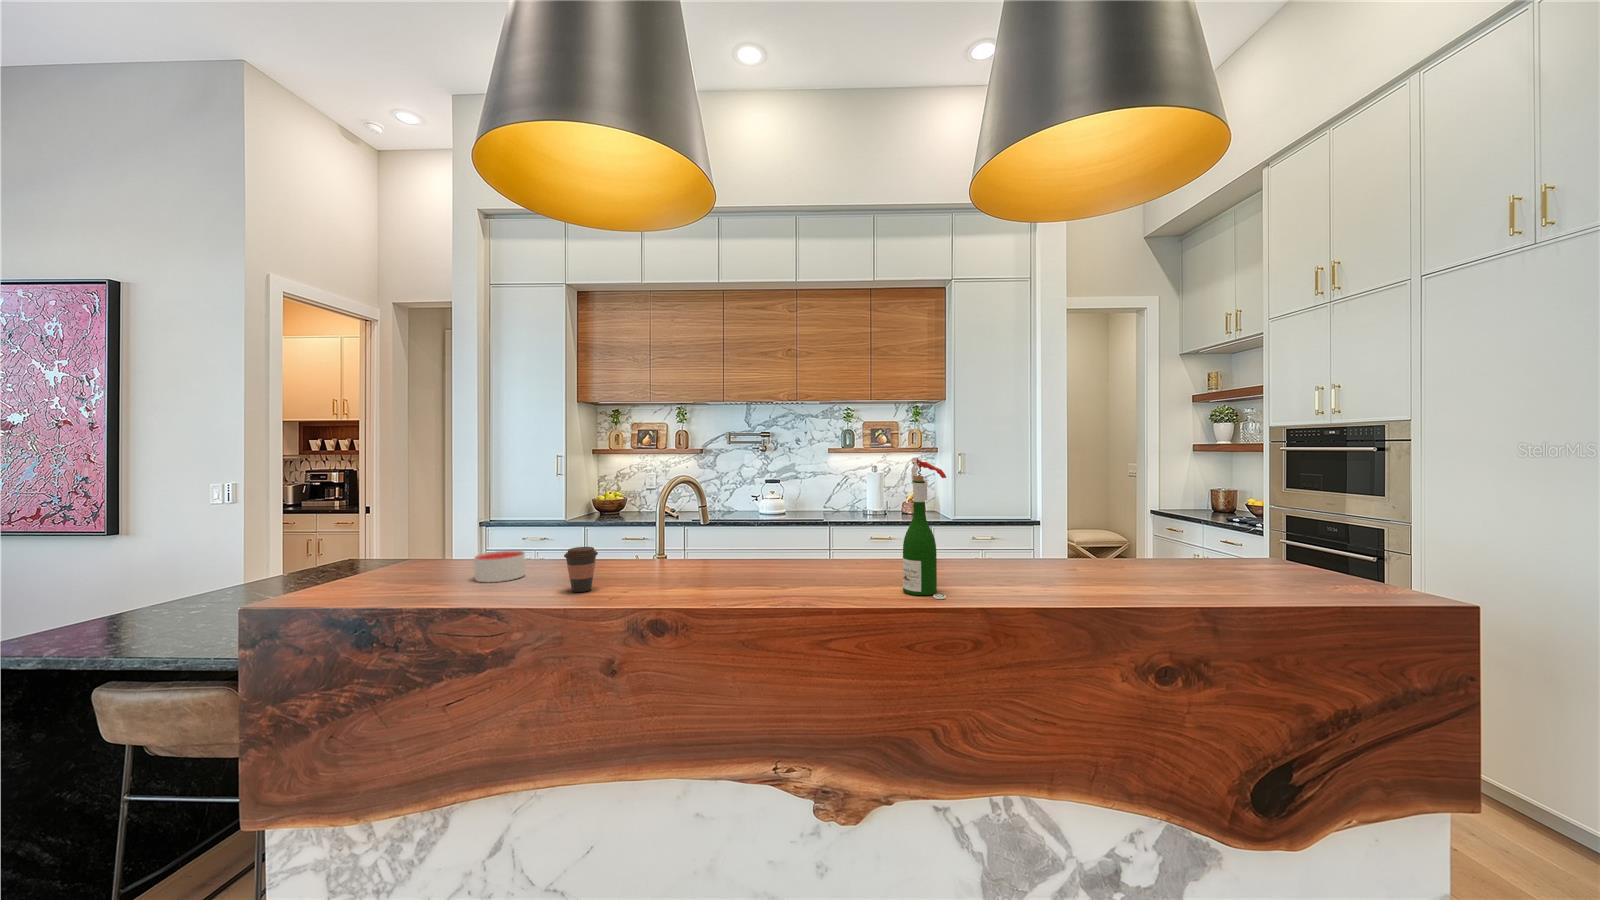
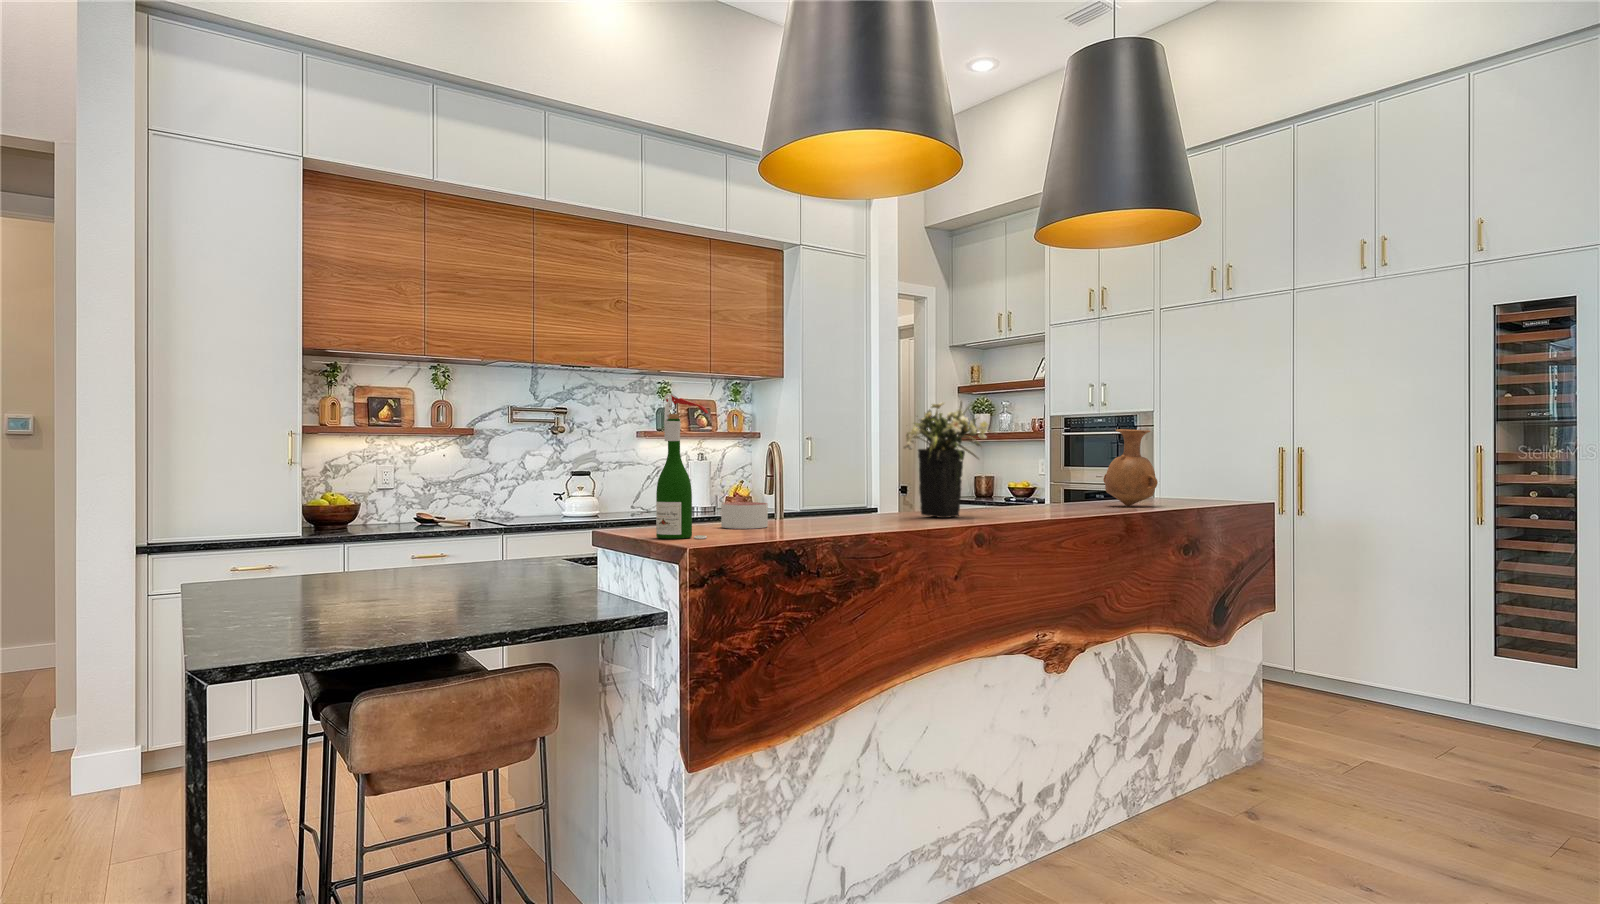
flower arrangement: none [674,446,793,586] -> present [904,402,996,518]
wine bottle: present [903,457,946,599] -> present [656,394,708,539]
vase: none [1084,472,1164,585] -> present [1103,429,1158,506]
coffee cup: present [564,547,598,592] -> none [847,486,876,525]

